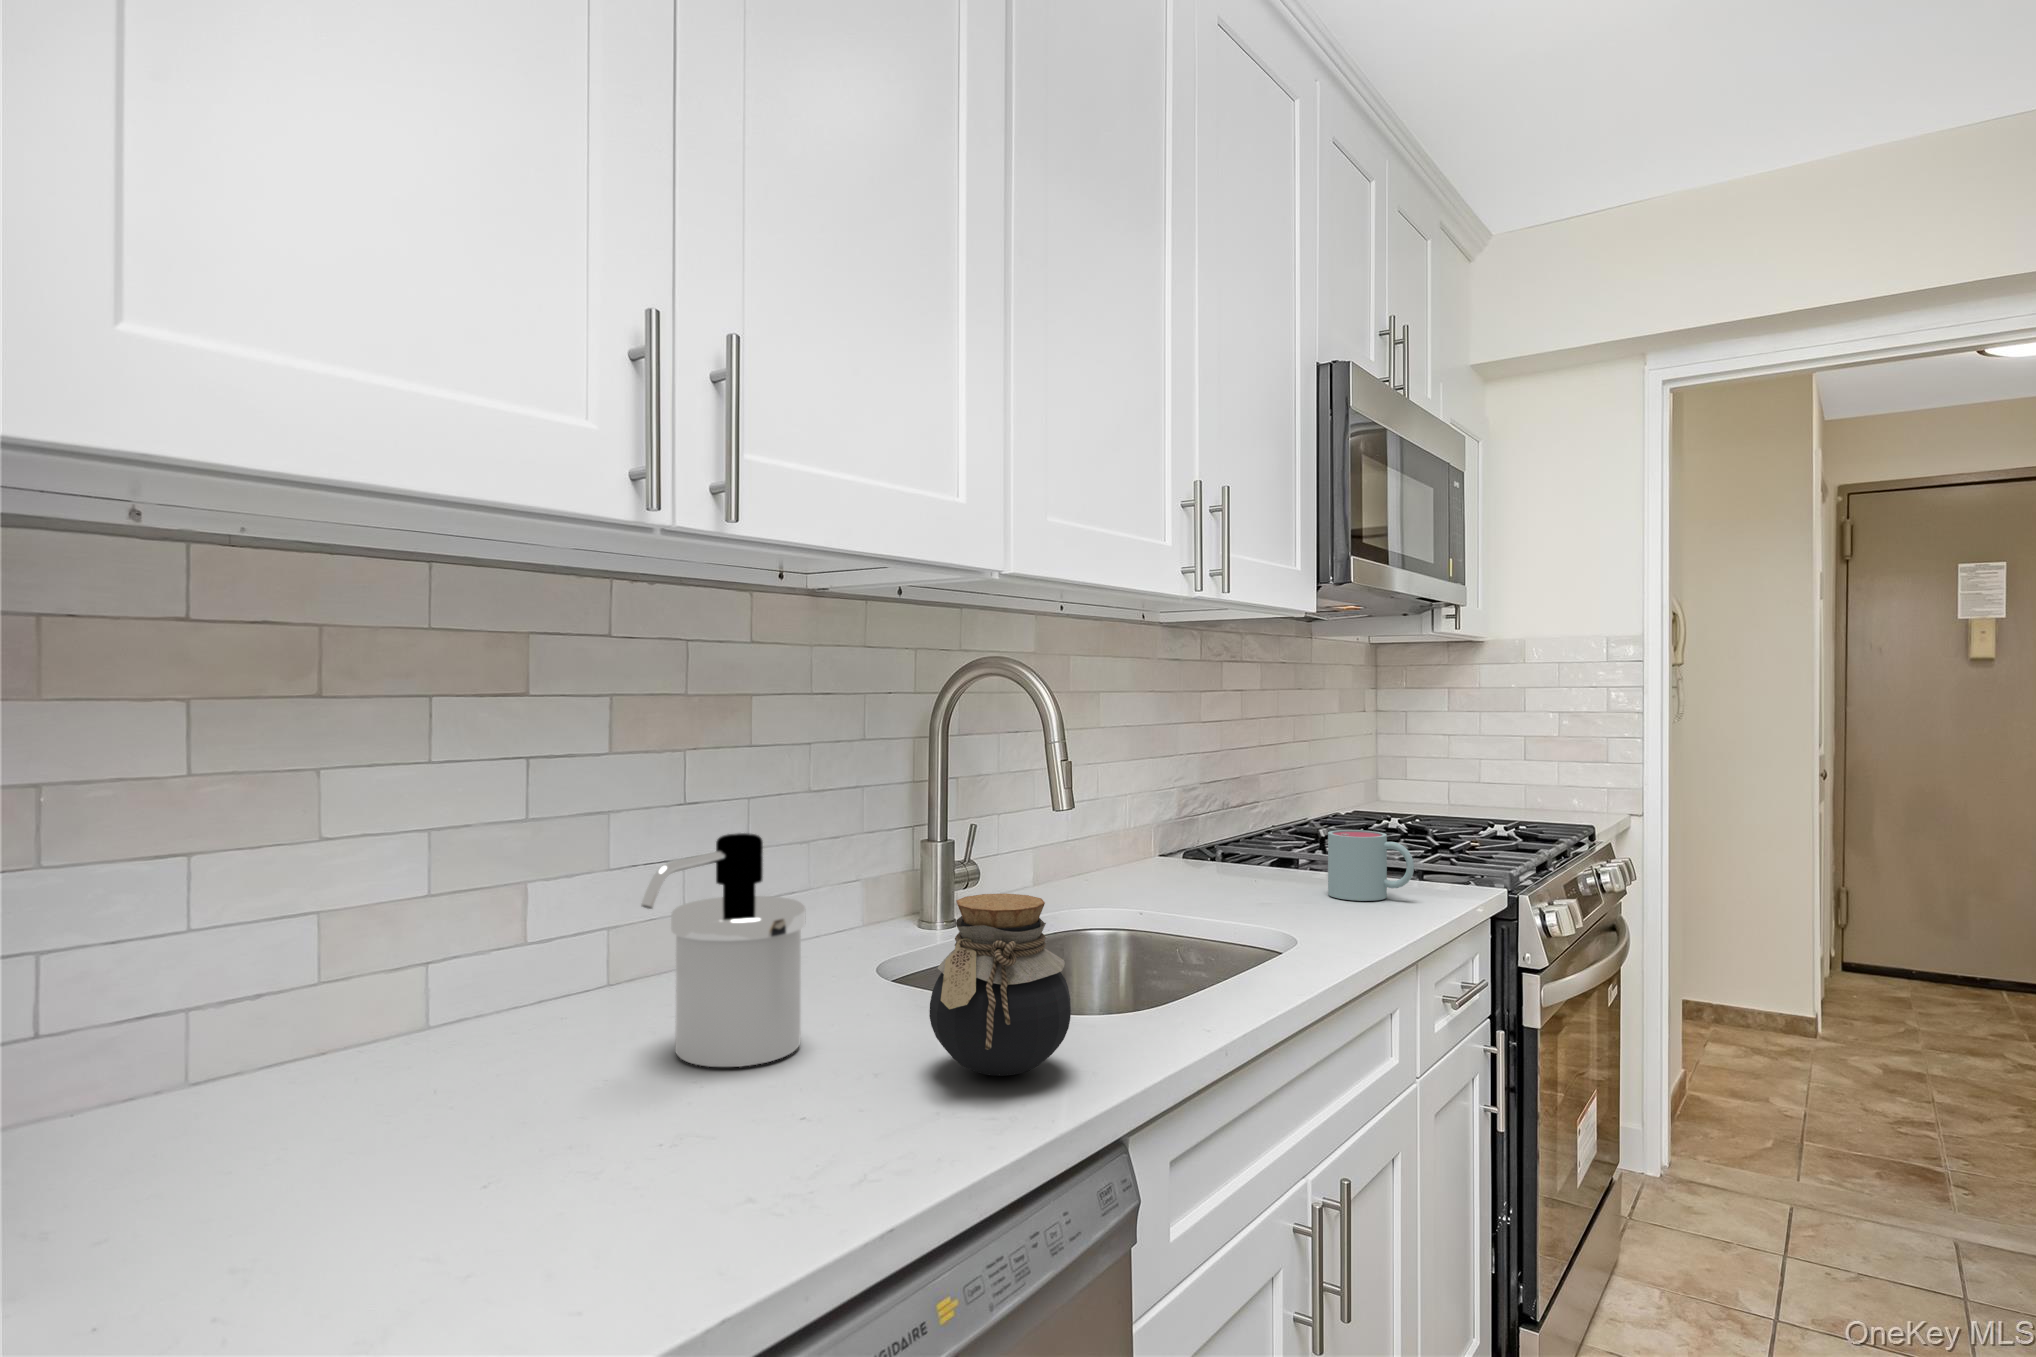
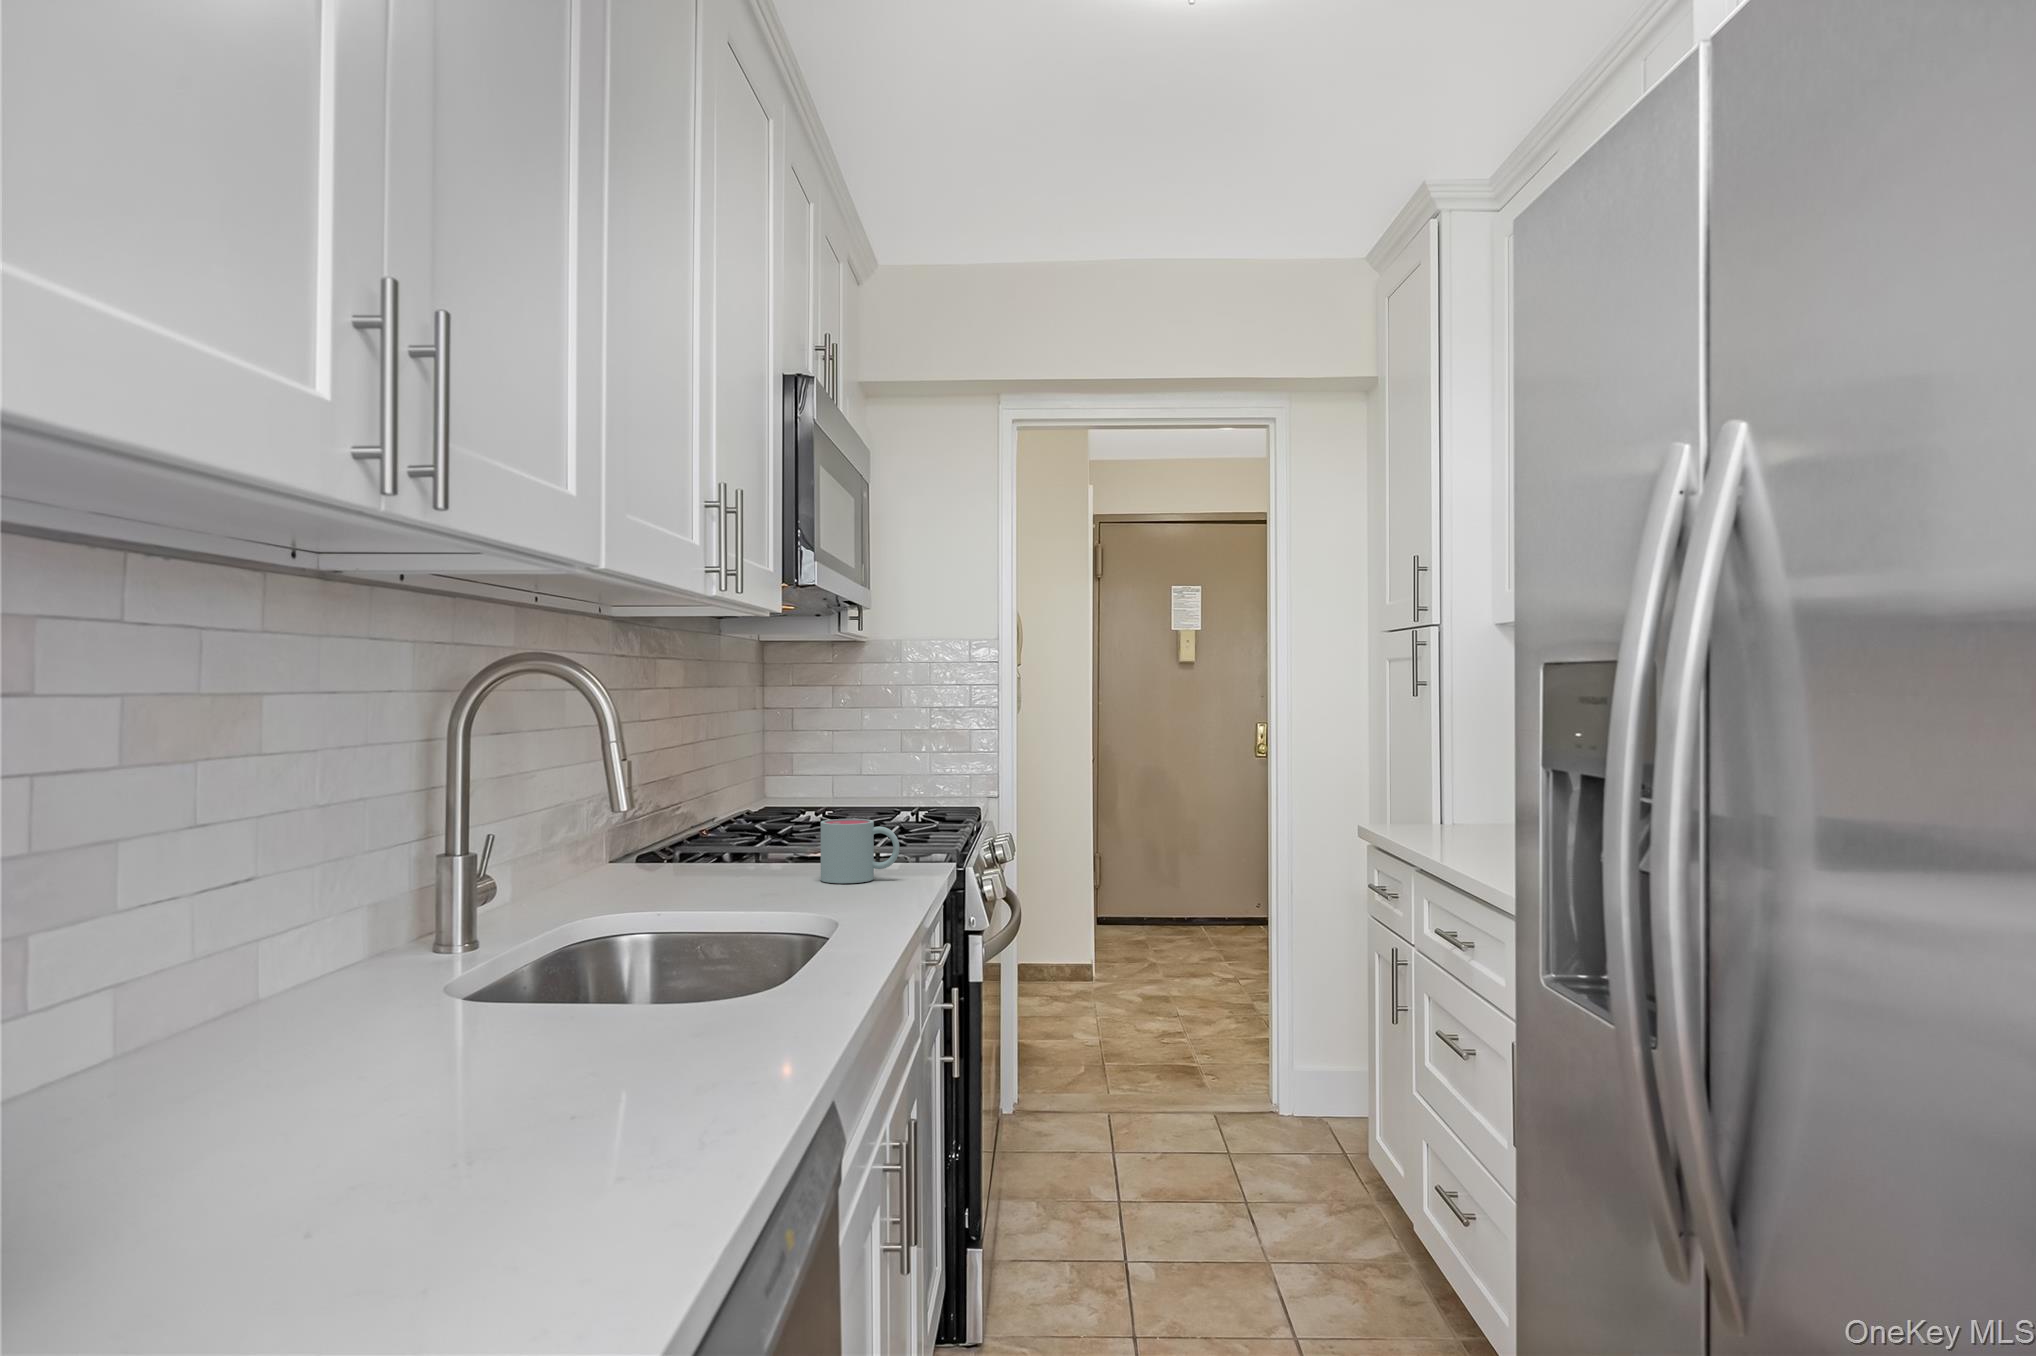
soap dispenser: present [641,833,806,1067] -> none [349,843,504,1095]
jar: present [929,894,1071,1076] -> none [653,880,790,1049]

